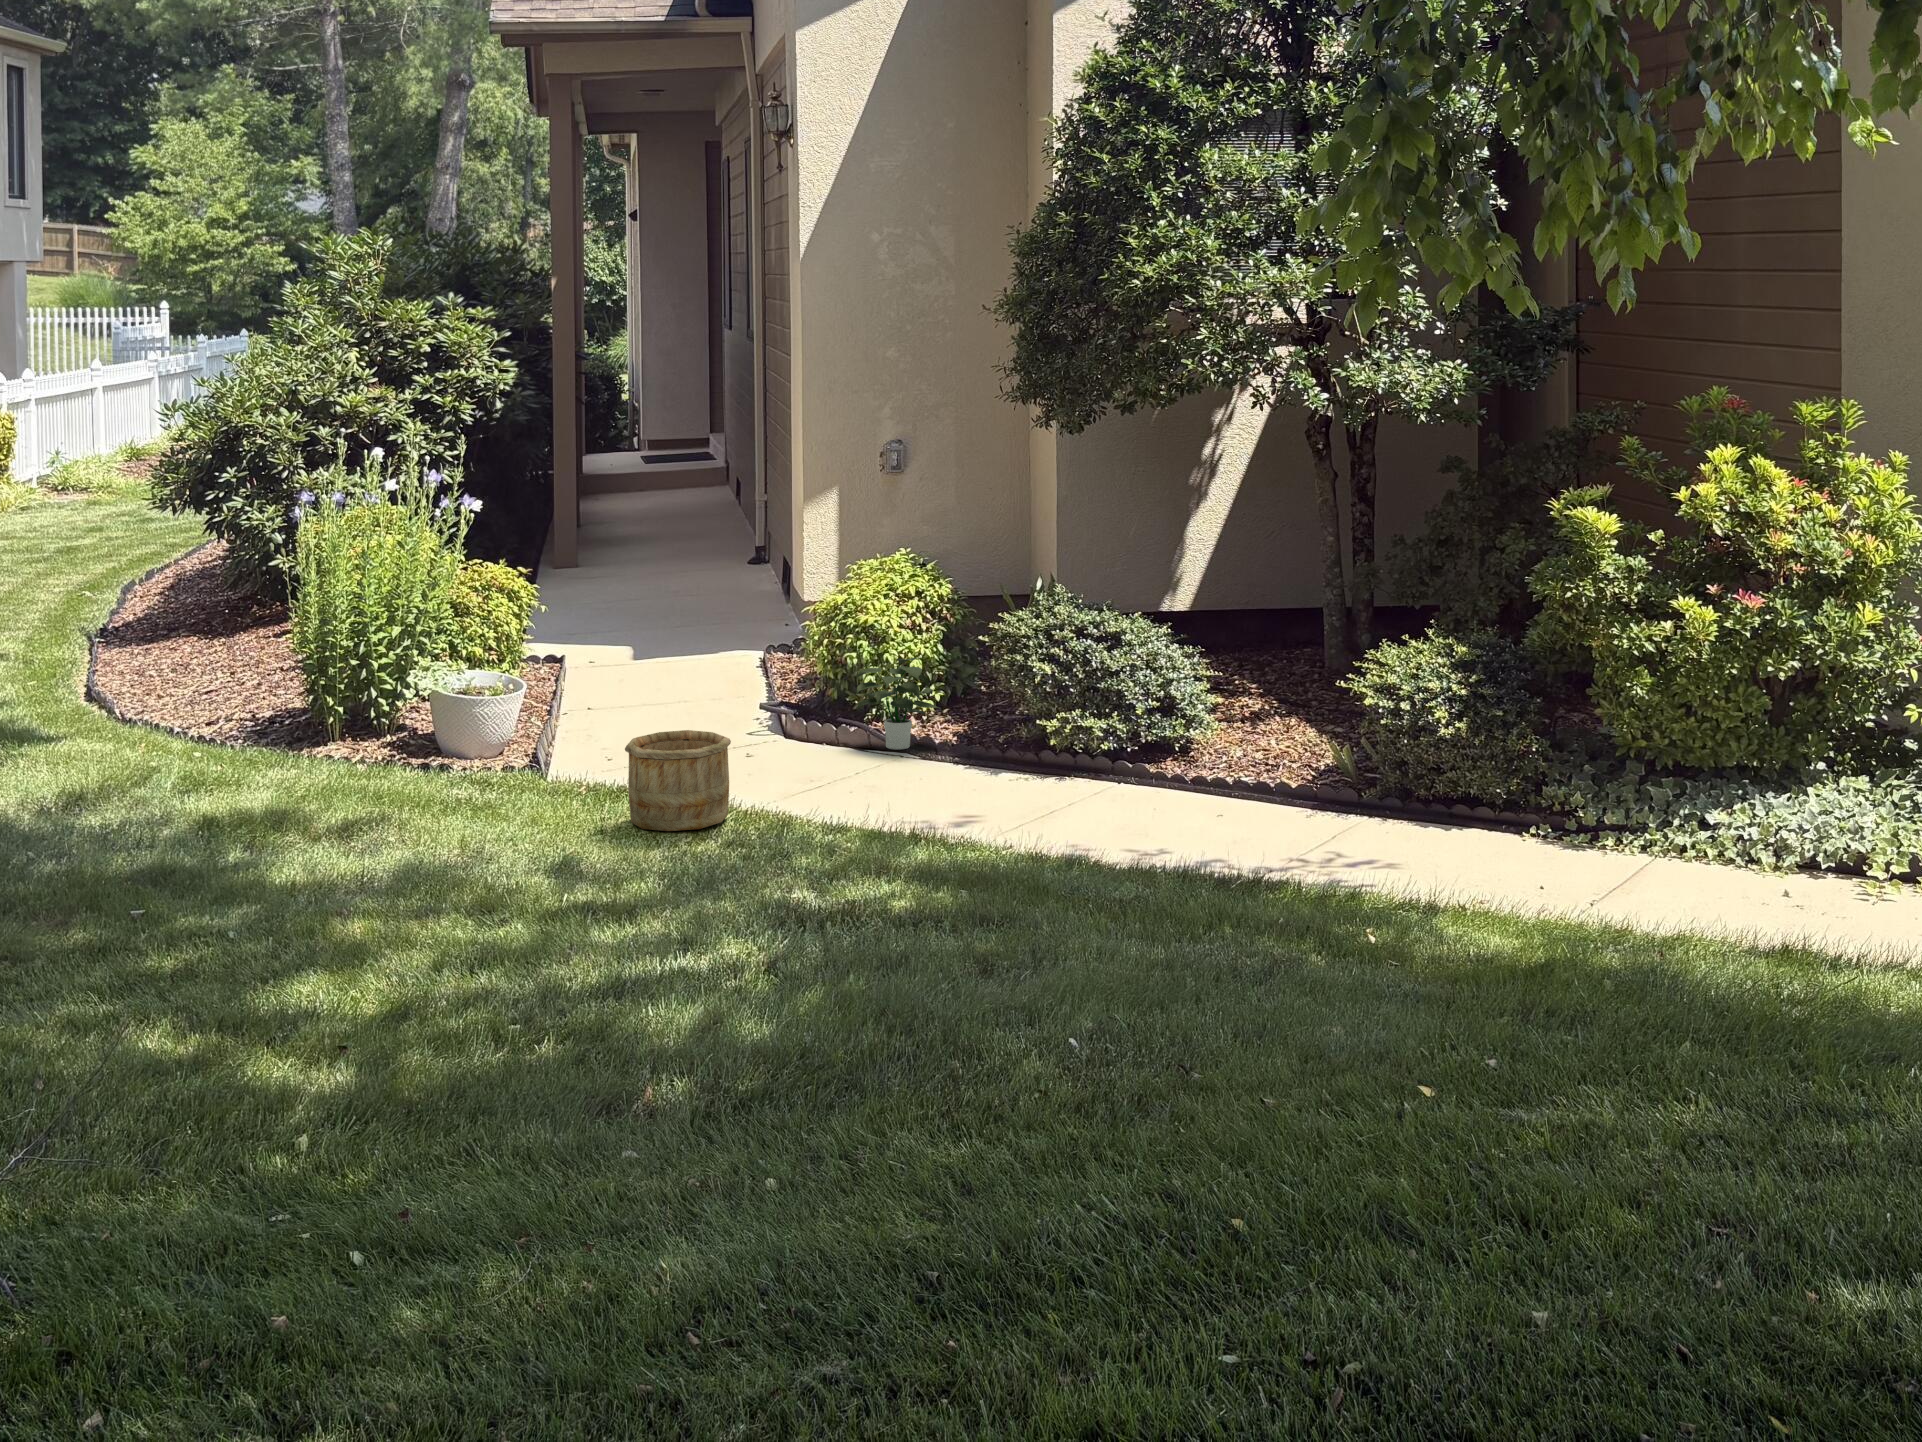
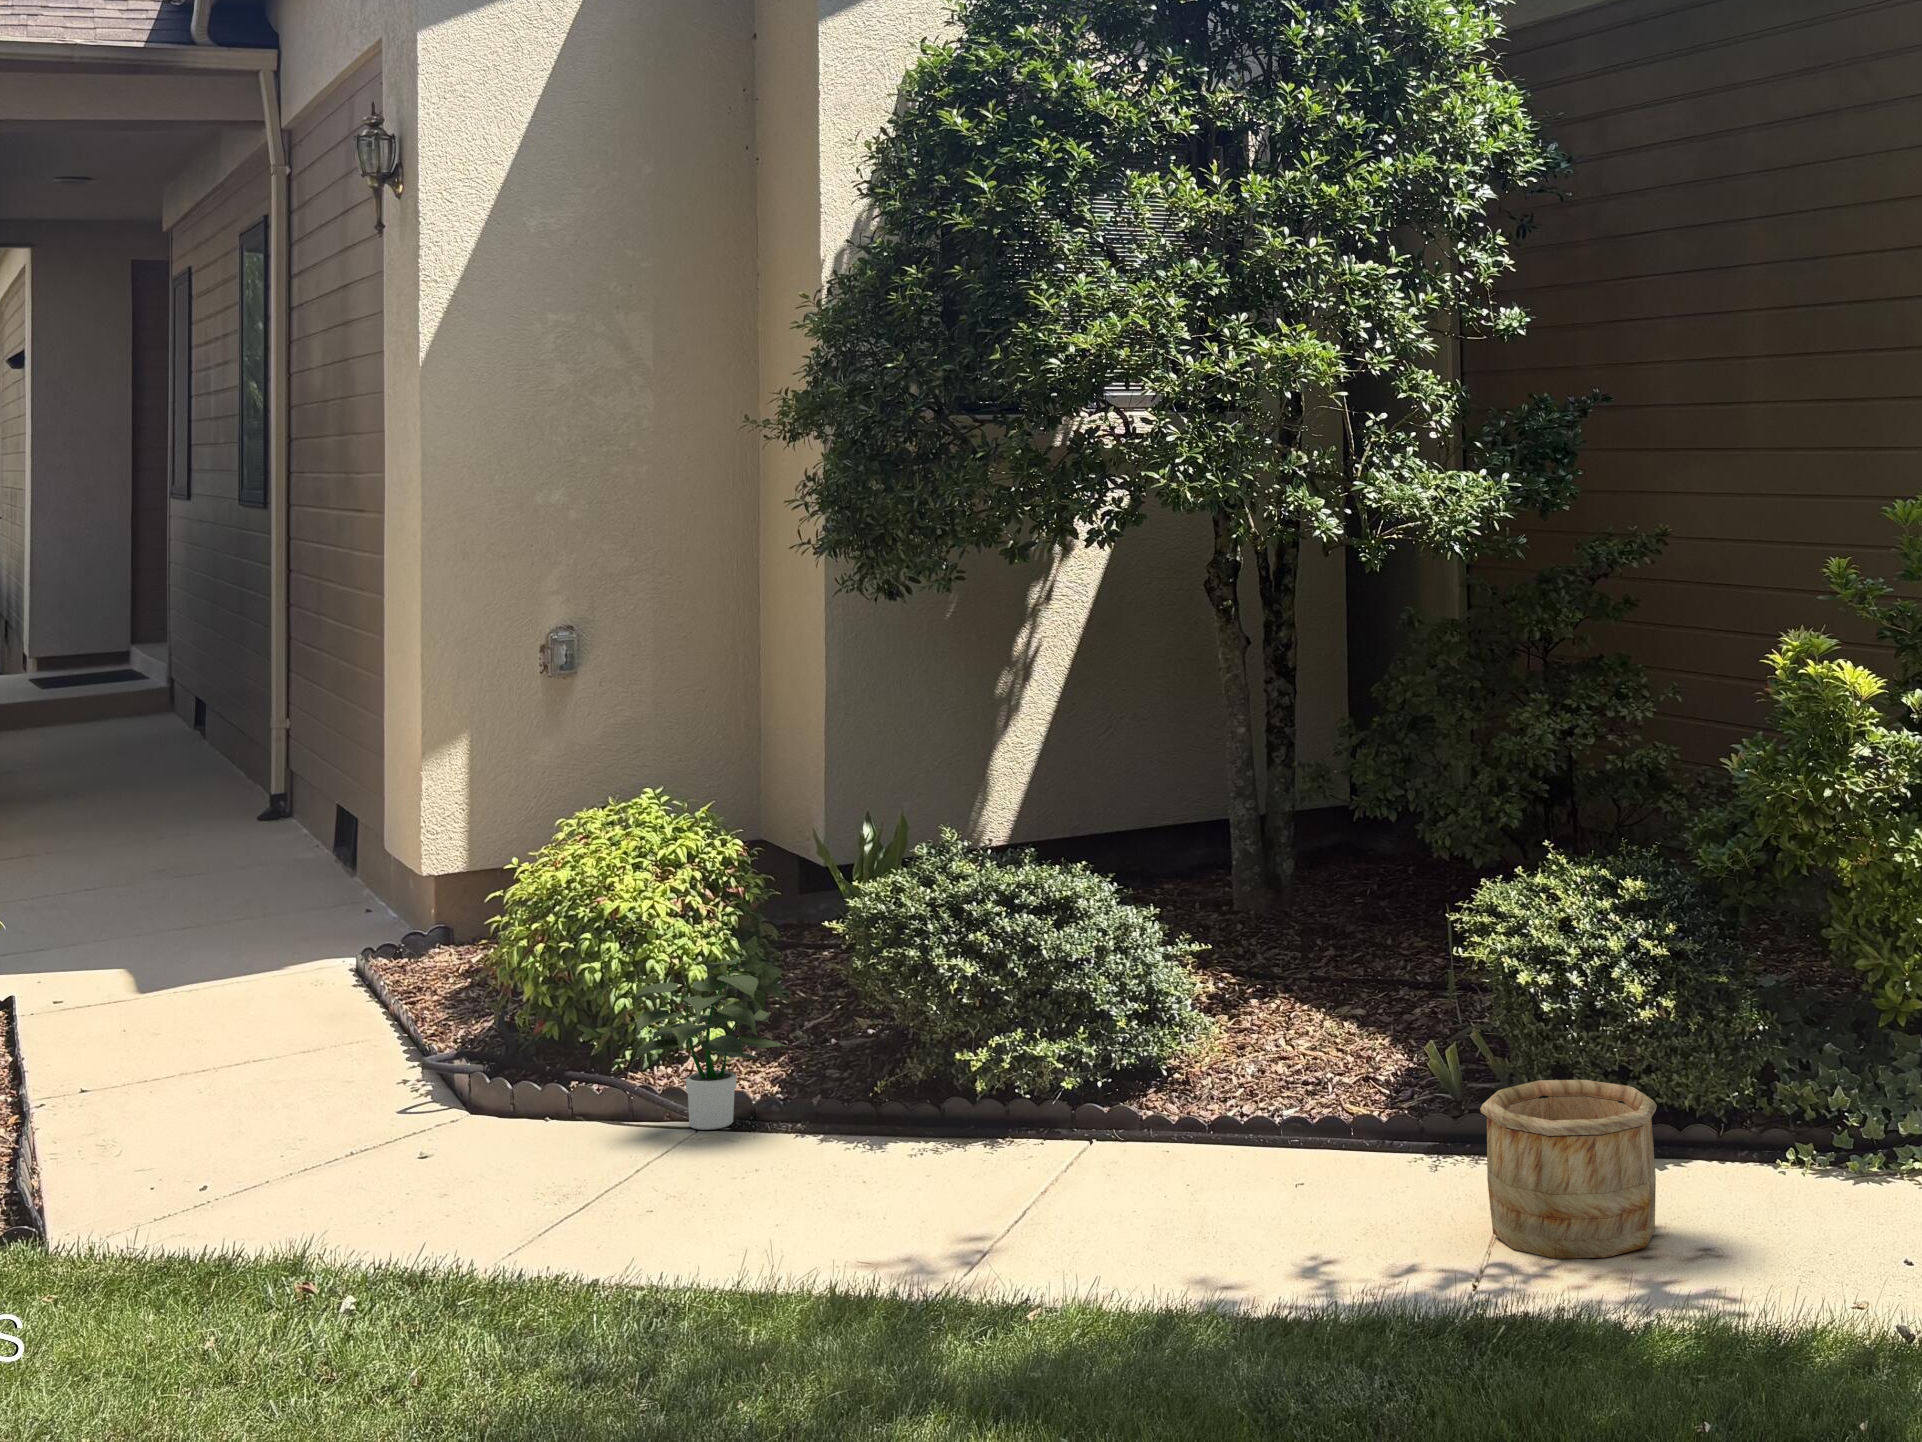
wooden bucket: present [625,730,731,831] -> present [1480,1080,1657,1259]

